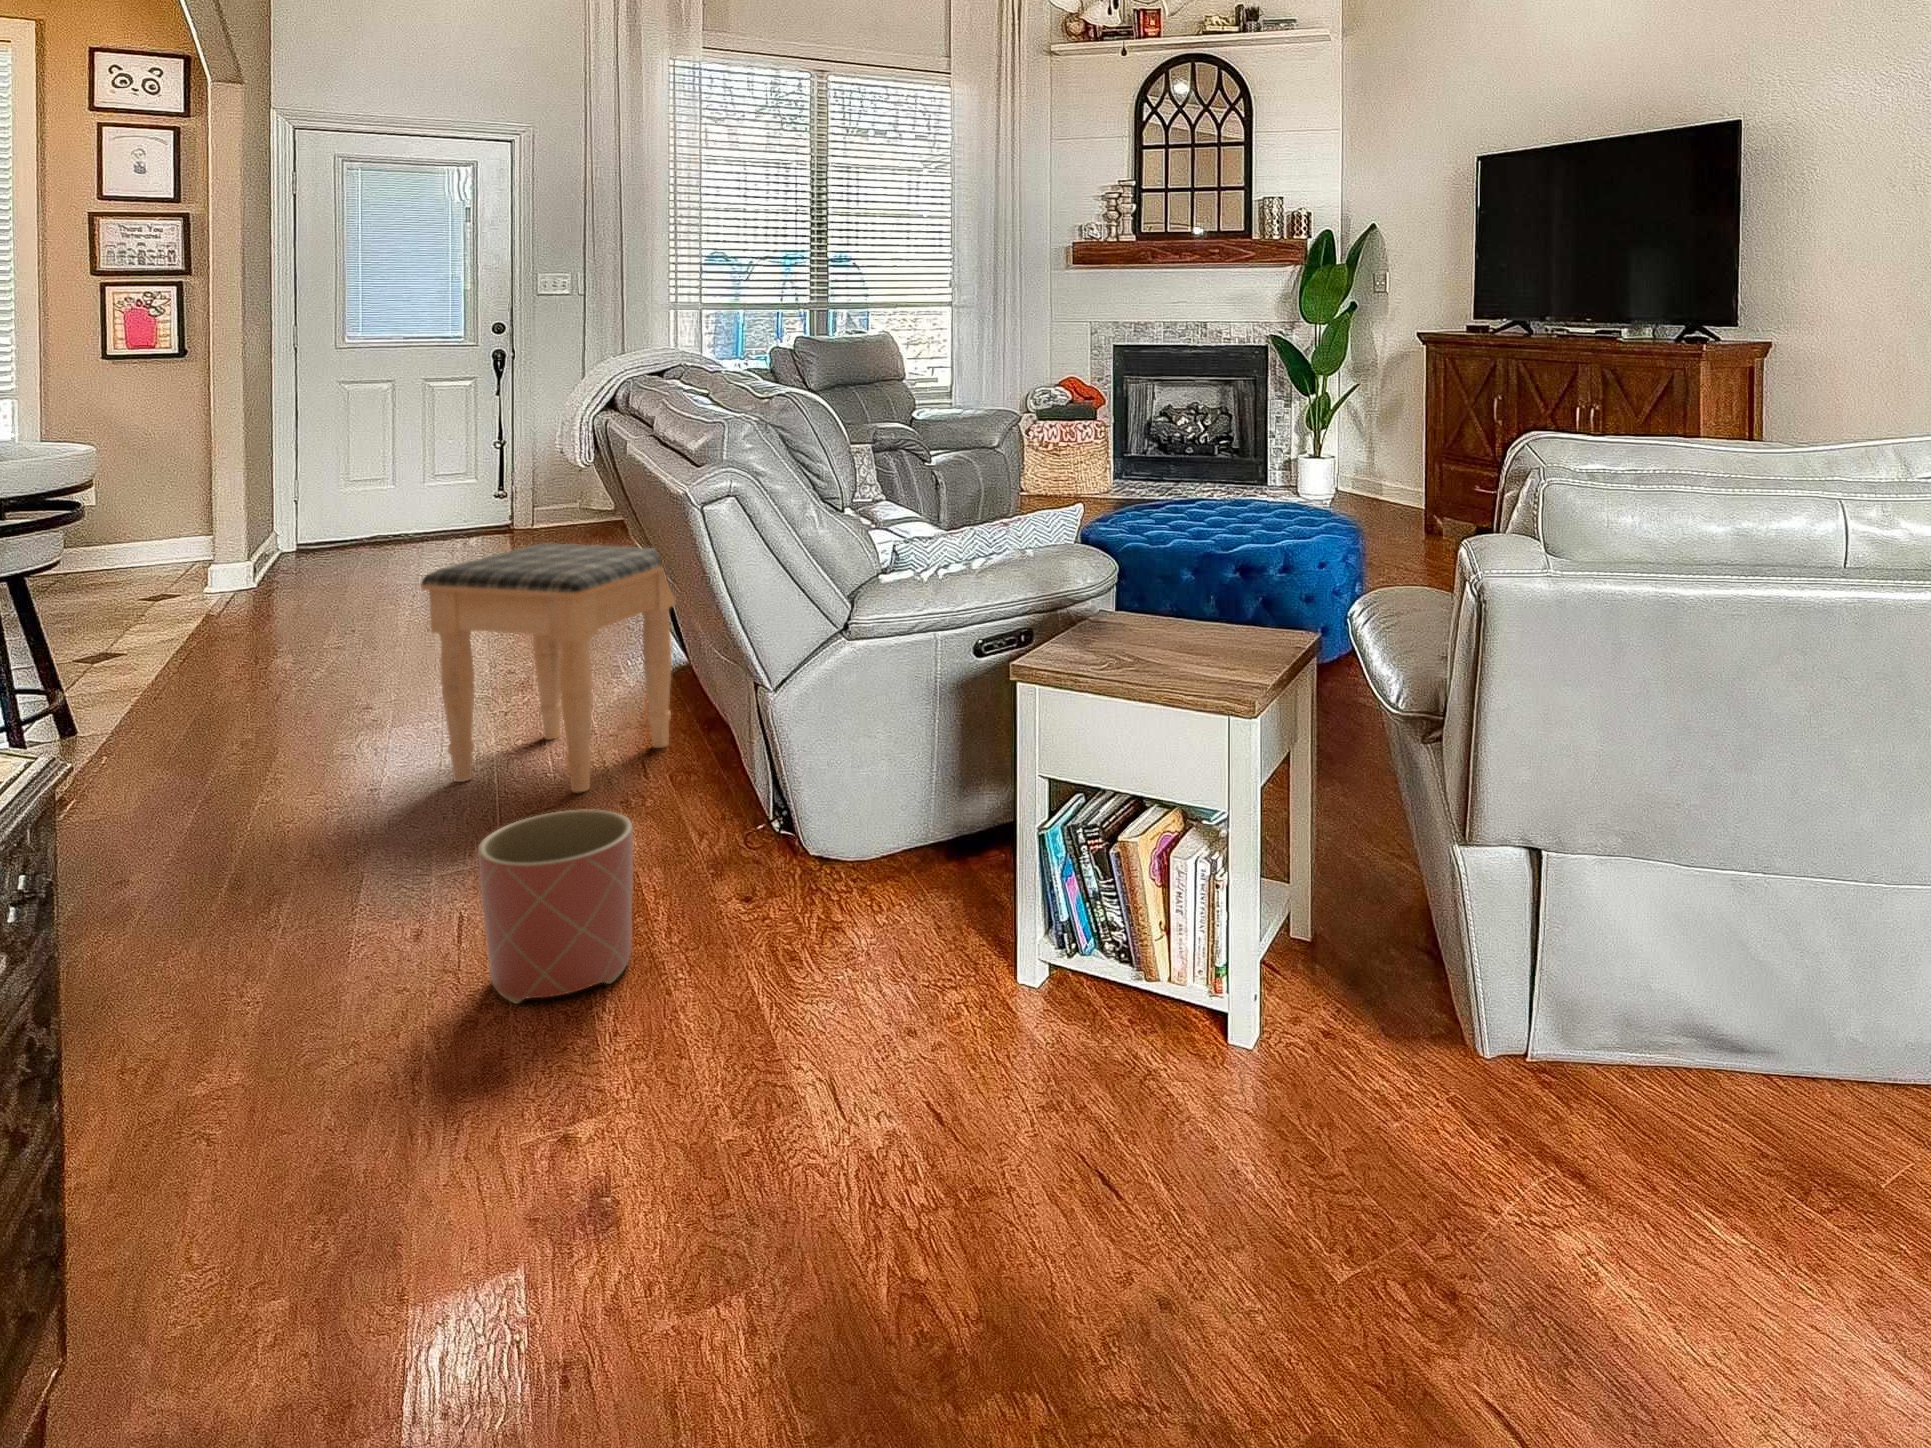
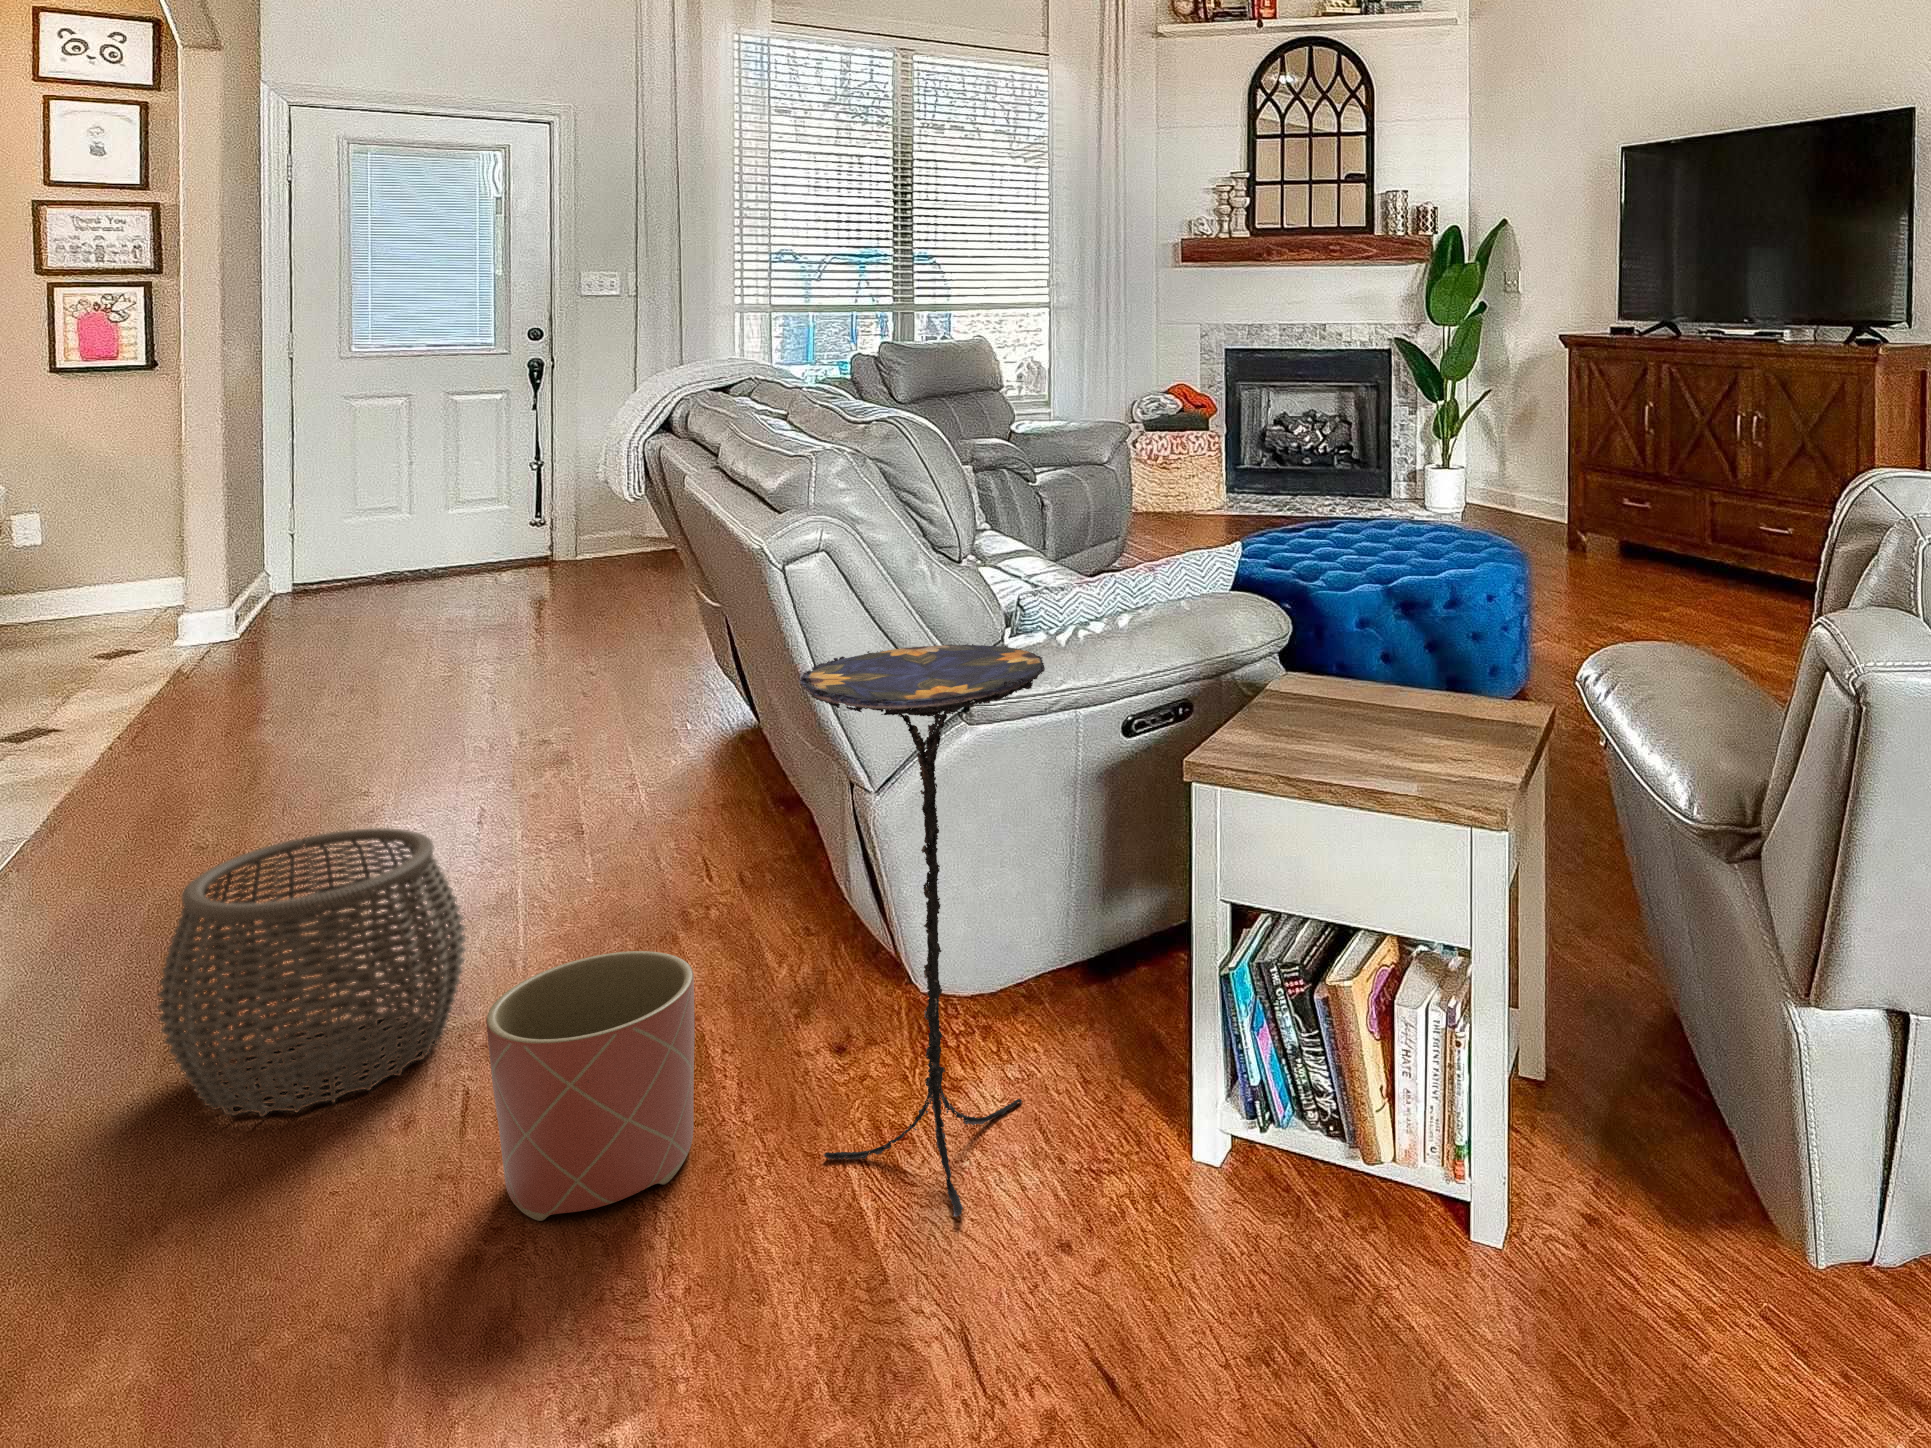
footstool: present [421,543,675,792] -> none [425,593,750,900]
side table: none [713,572,904,1011] -> present [799,644,1045,1216]
woven basket: none [229,718,457,931] -> present [158,828,467,1117]

